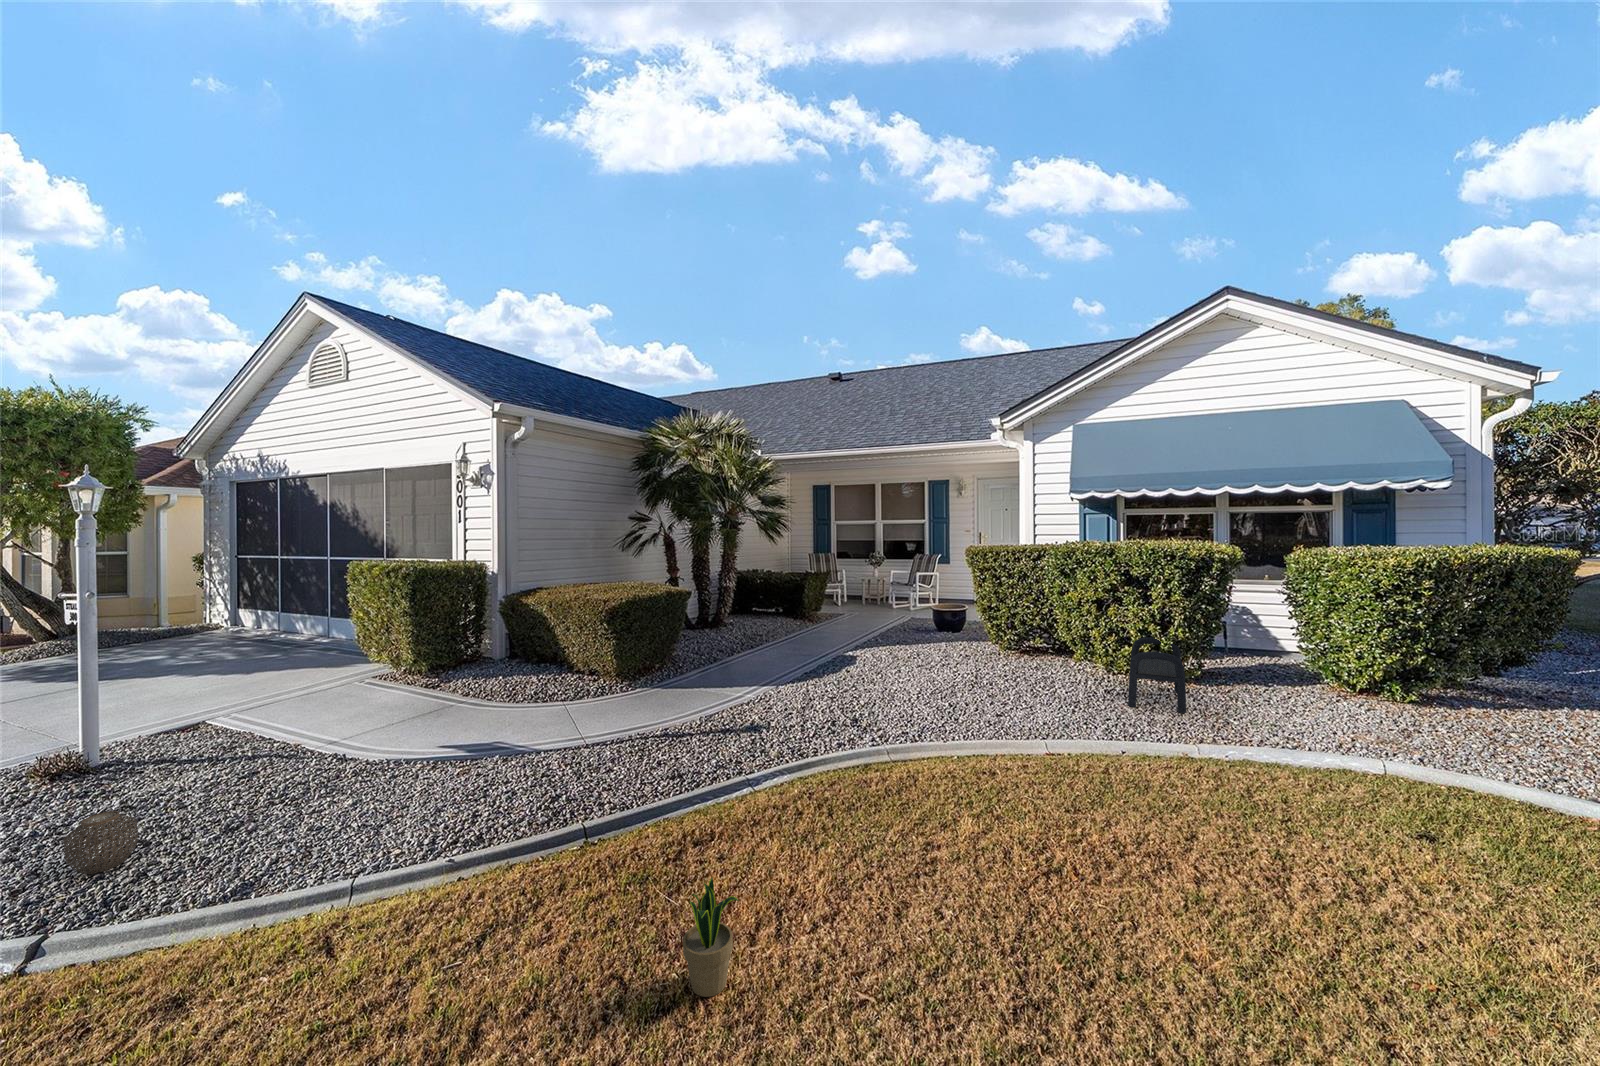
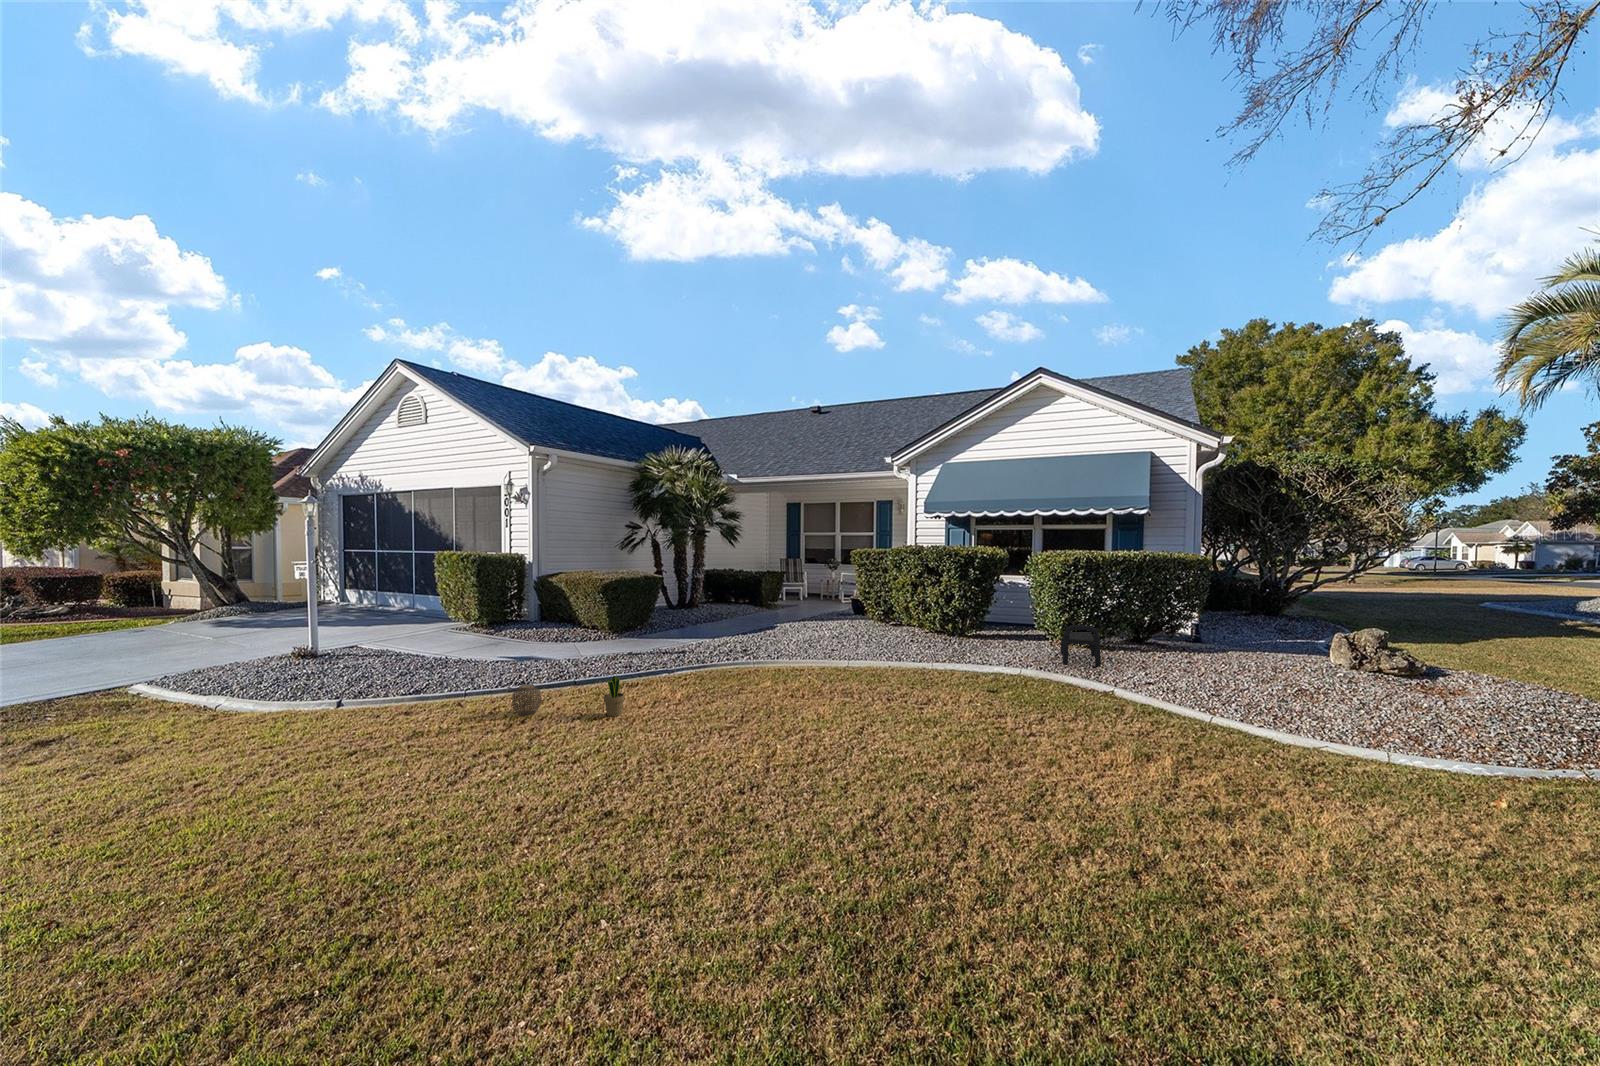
bench: present [1128,638,1186,713] -> present [1061,625,1101,666]
woven basket: present [64,811,138,874] -> present [512,684,541,716]

